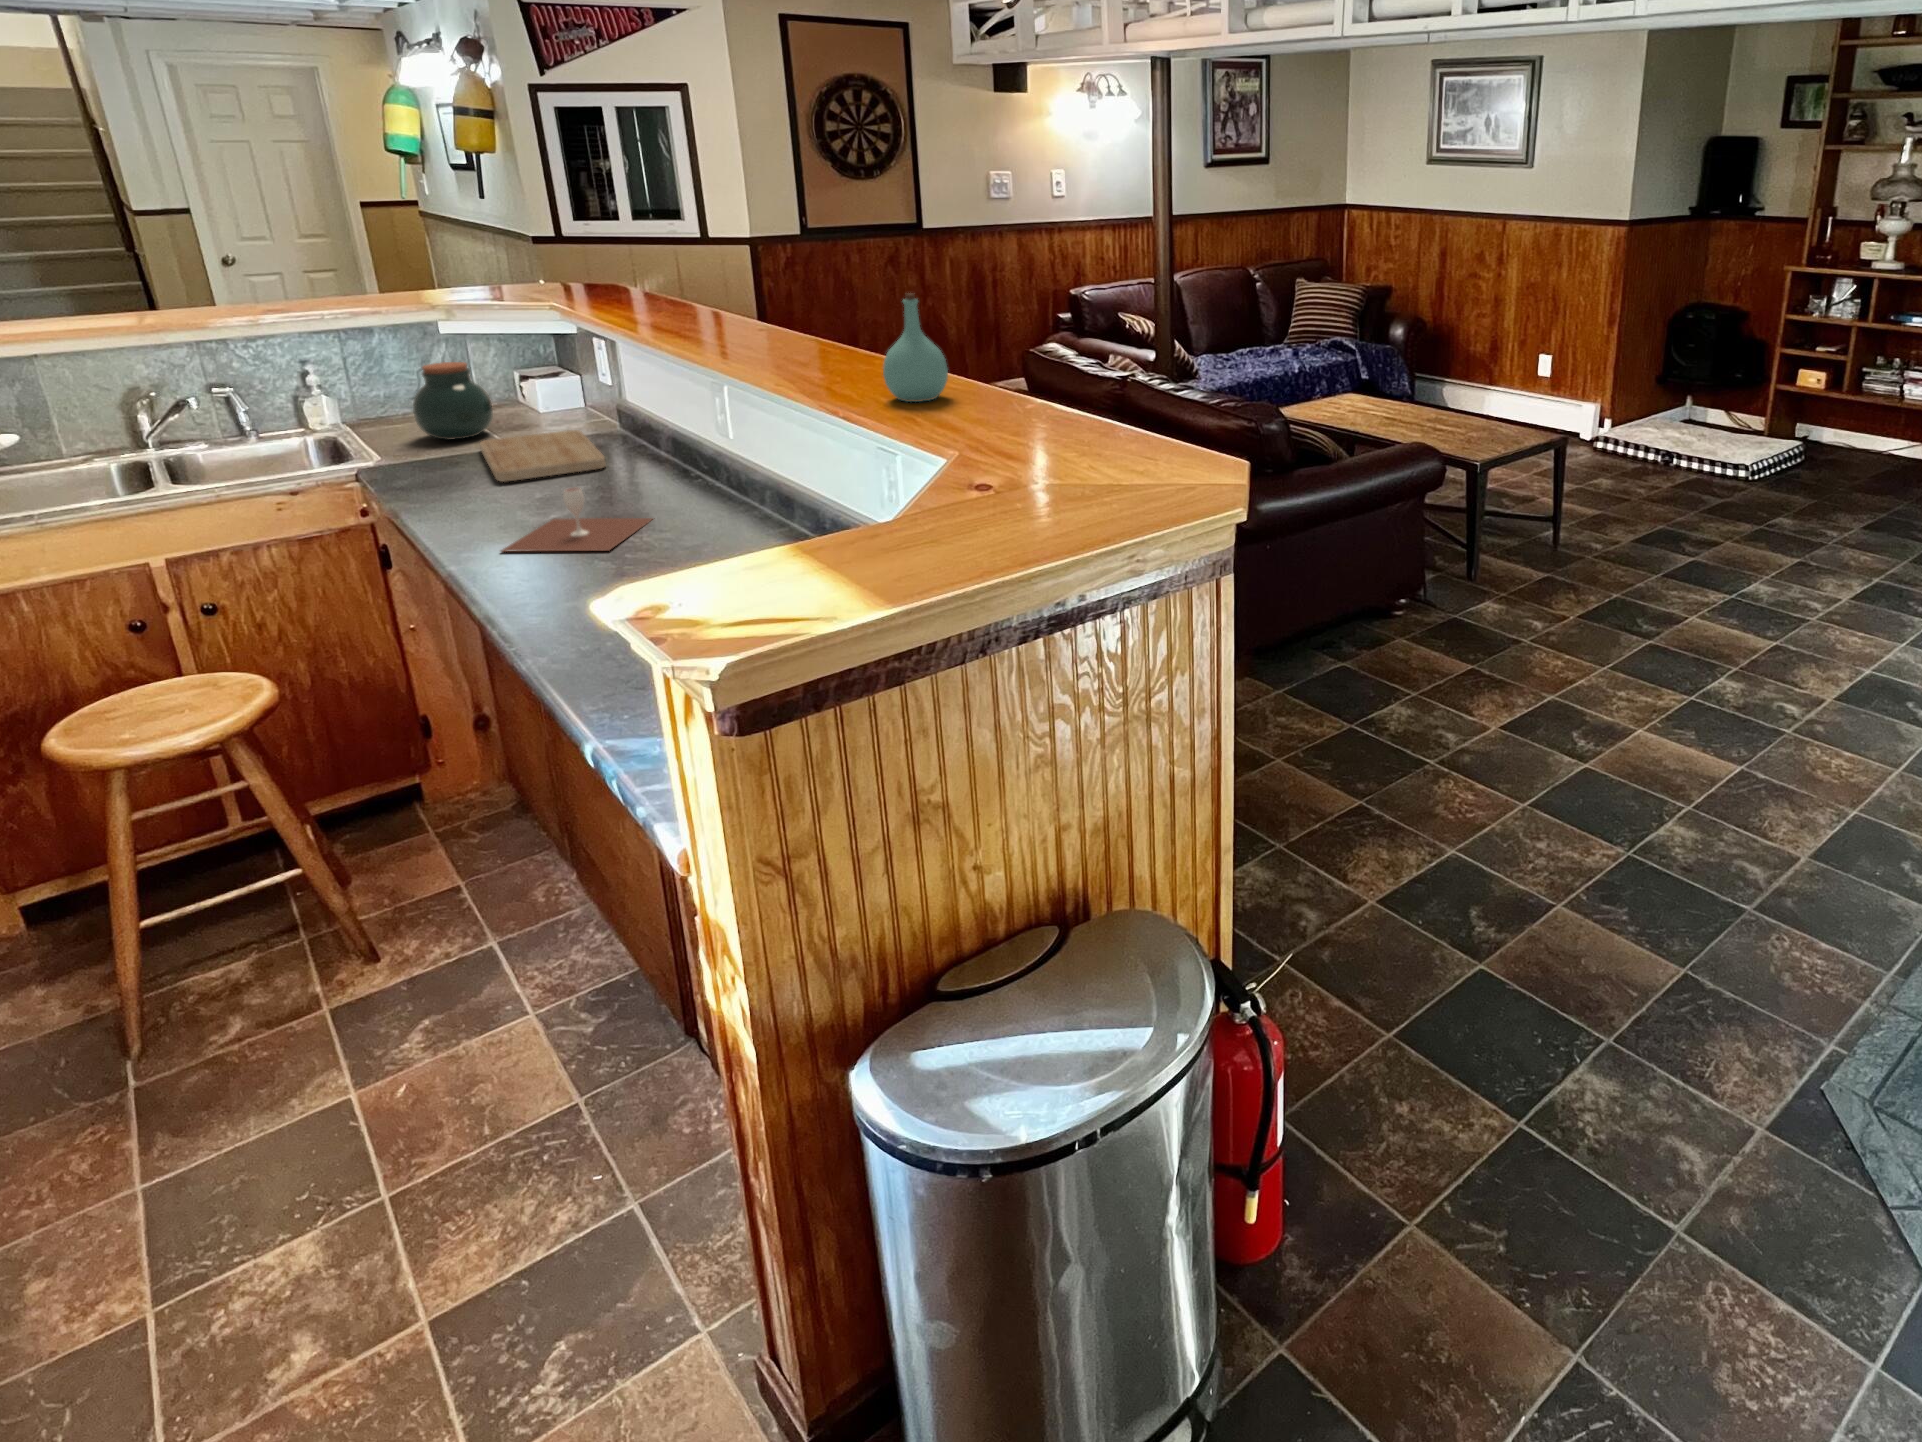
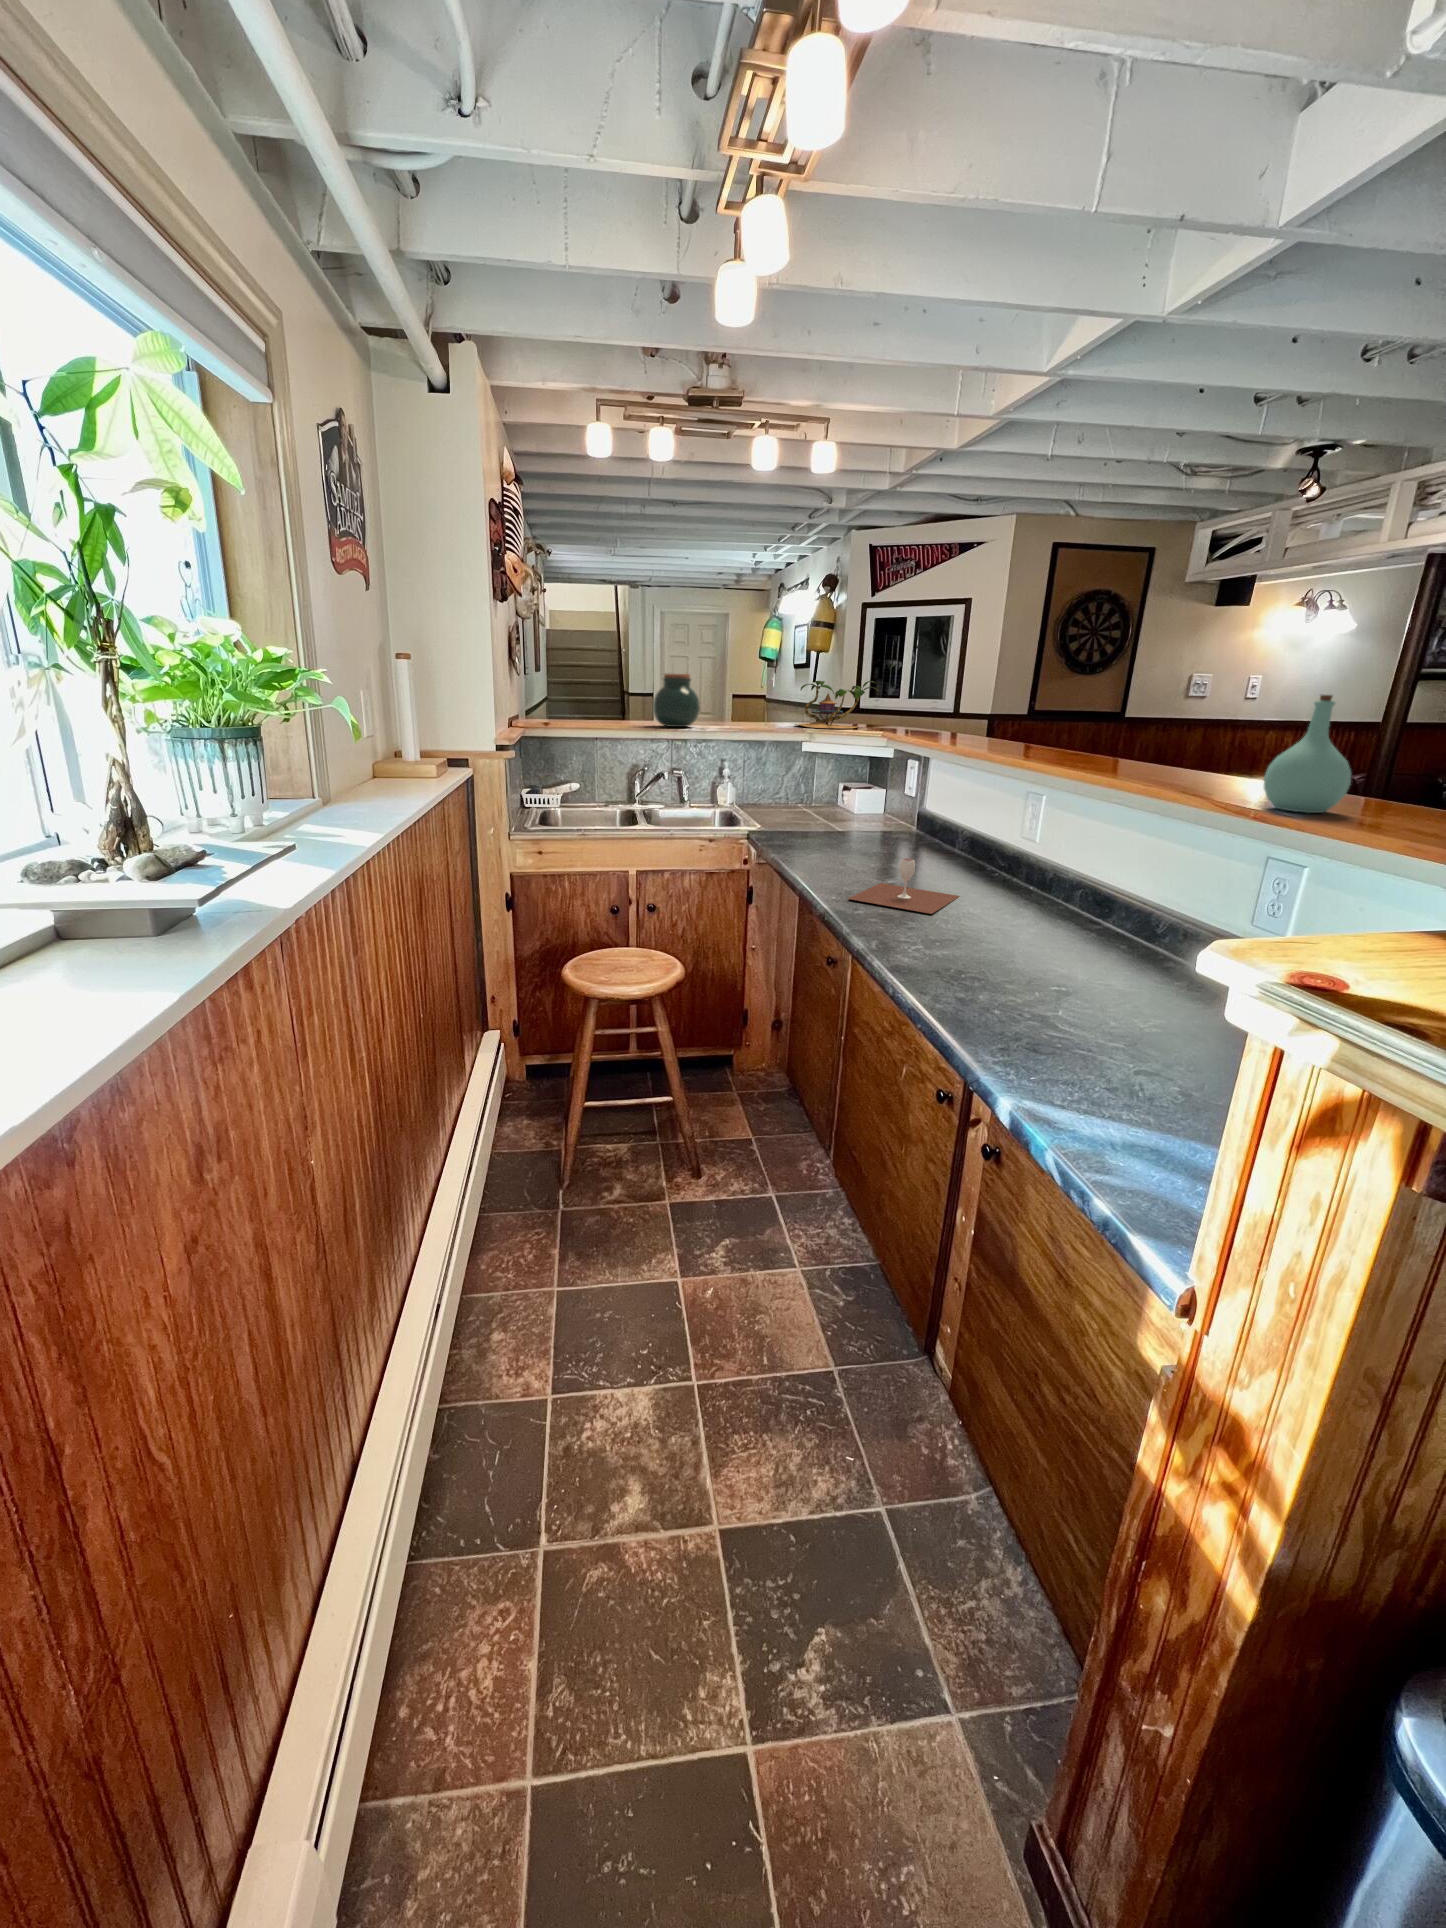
plant: none [416,232,544,303] -> present [795,681,878,728]
jar: present [413,362,493,440] -> present [653,674,700,727]
cutting board: present [480,430,606,482] -> none [819,824,910,854]

